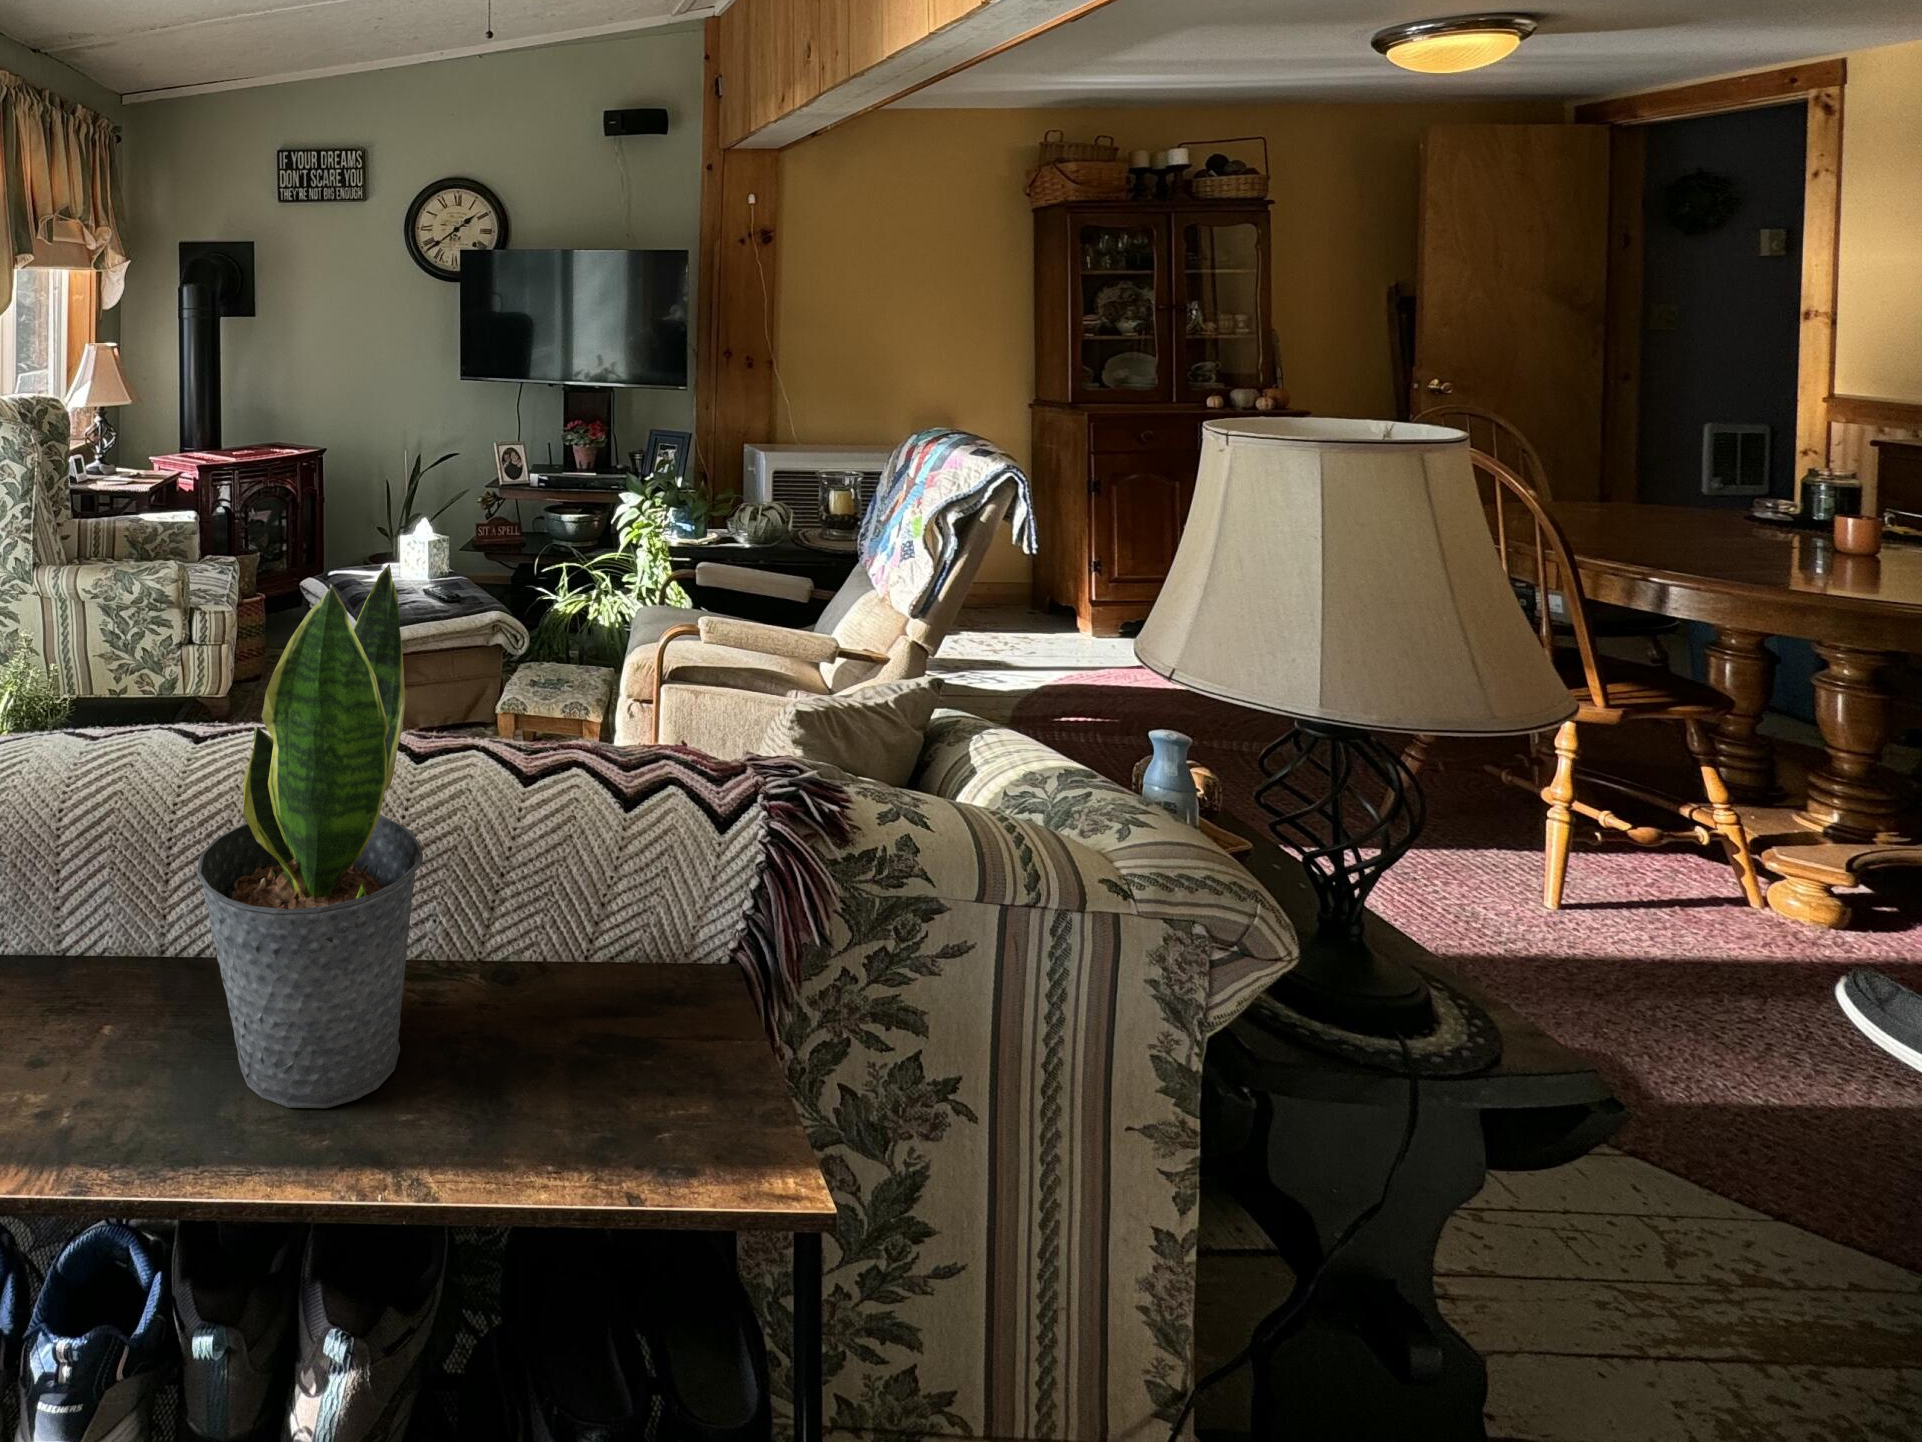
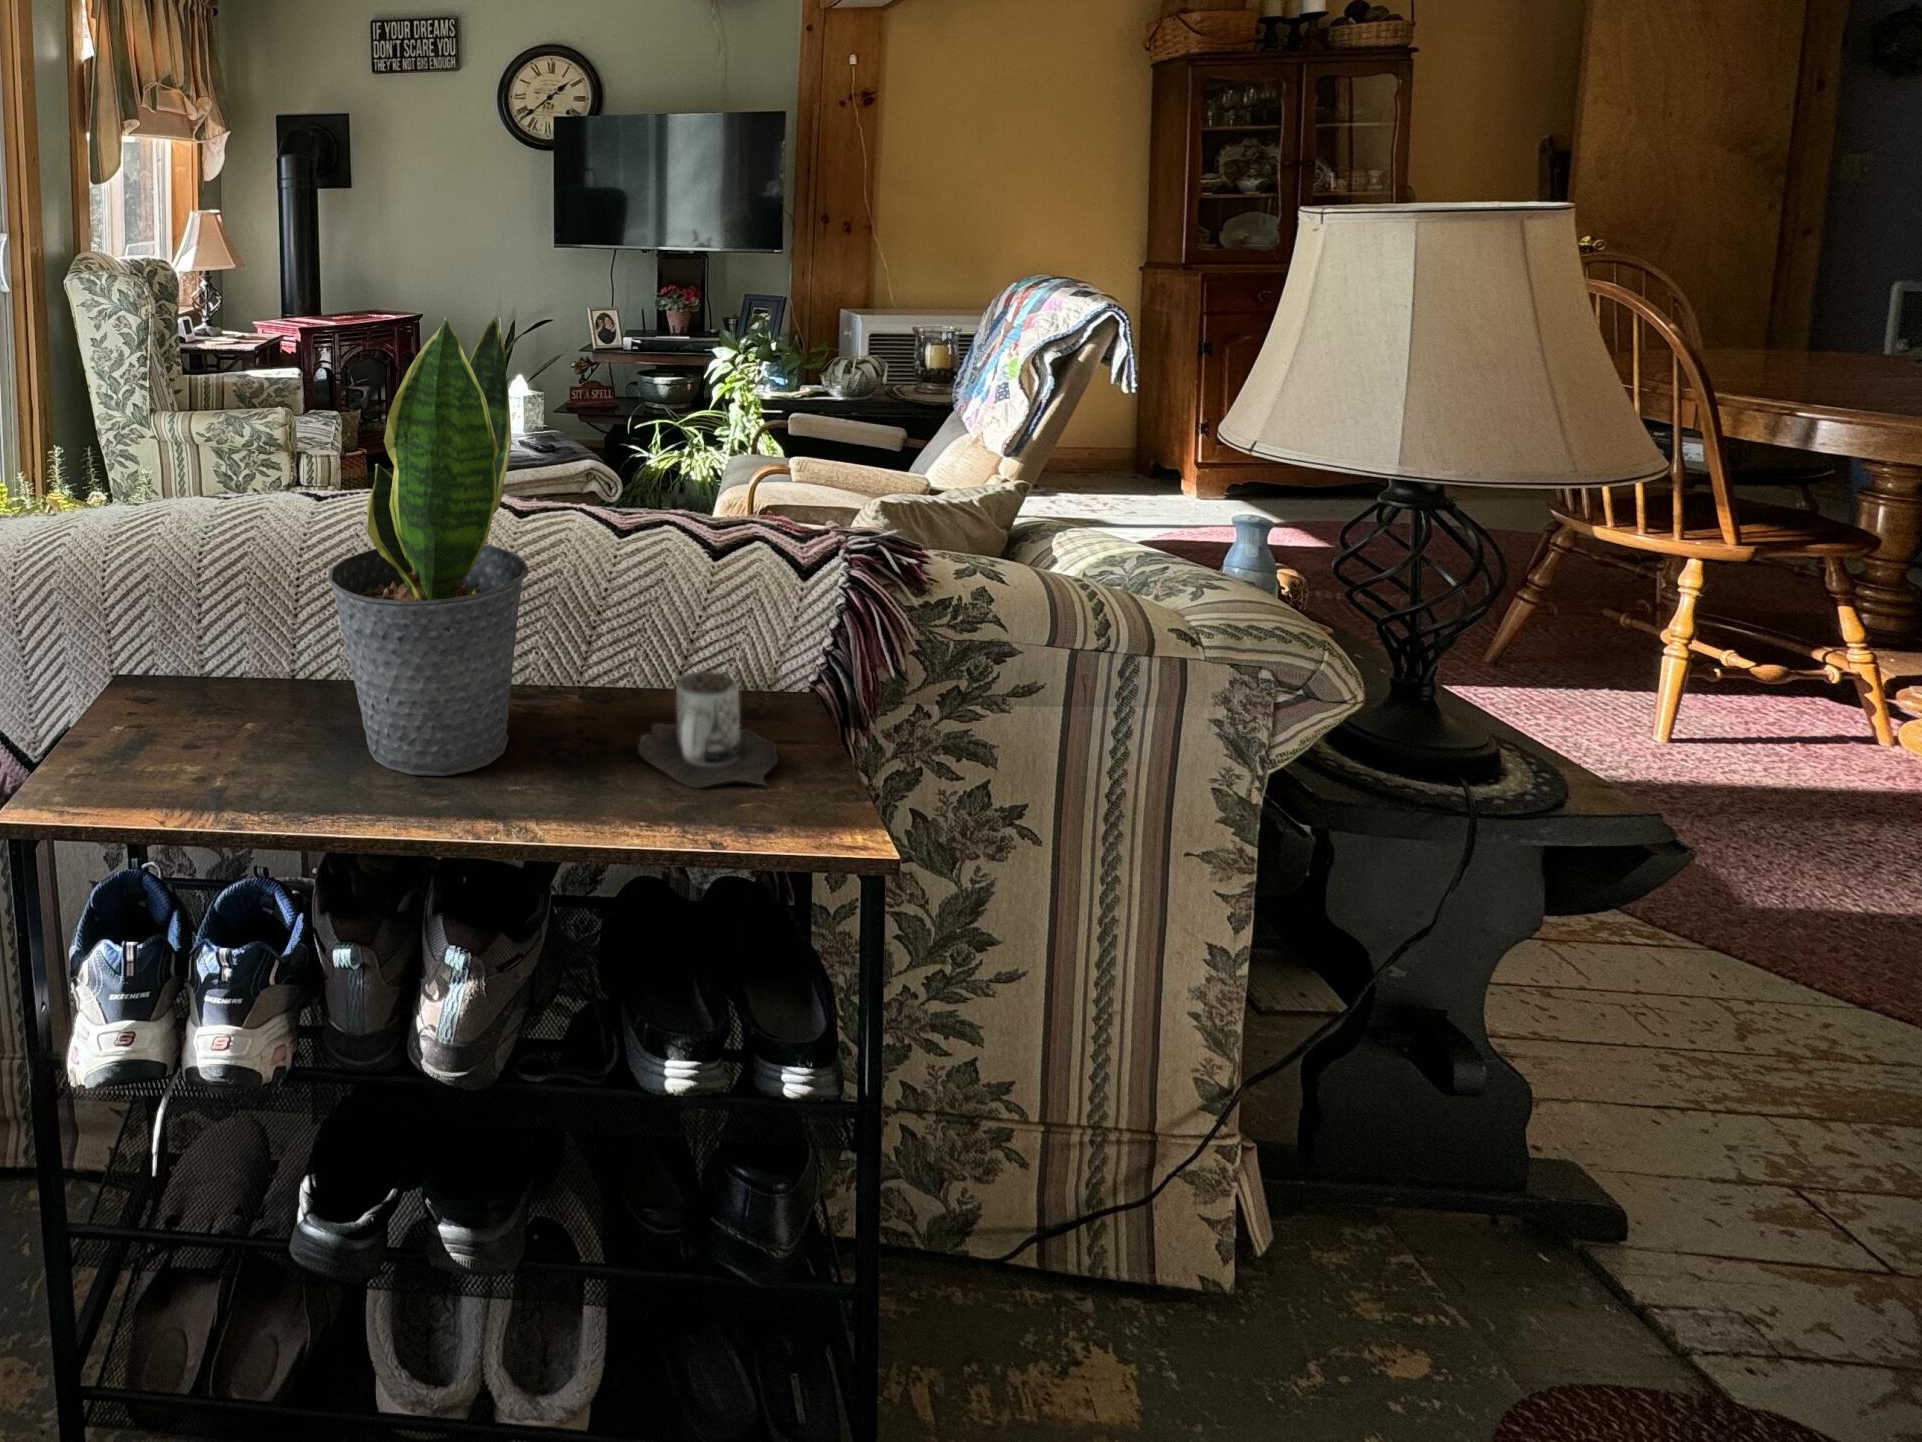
mug: none [545,966,700,1119] -> present [639,671,778,788]

